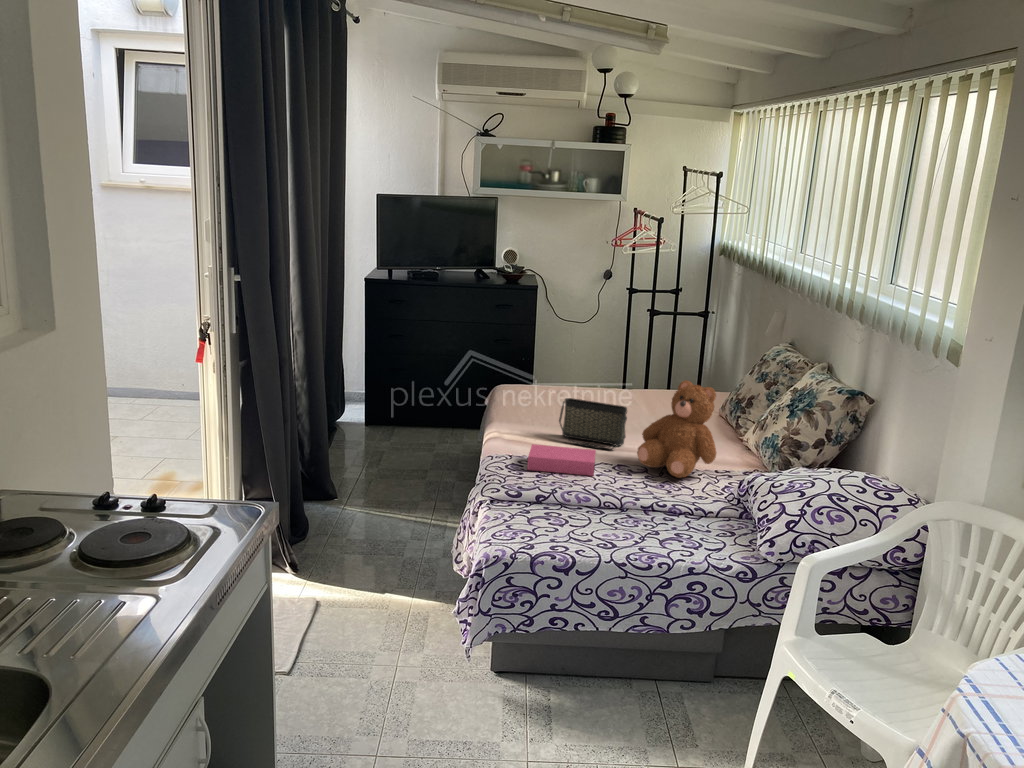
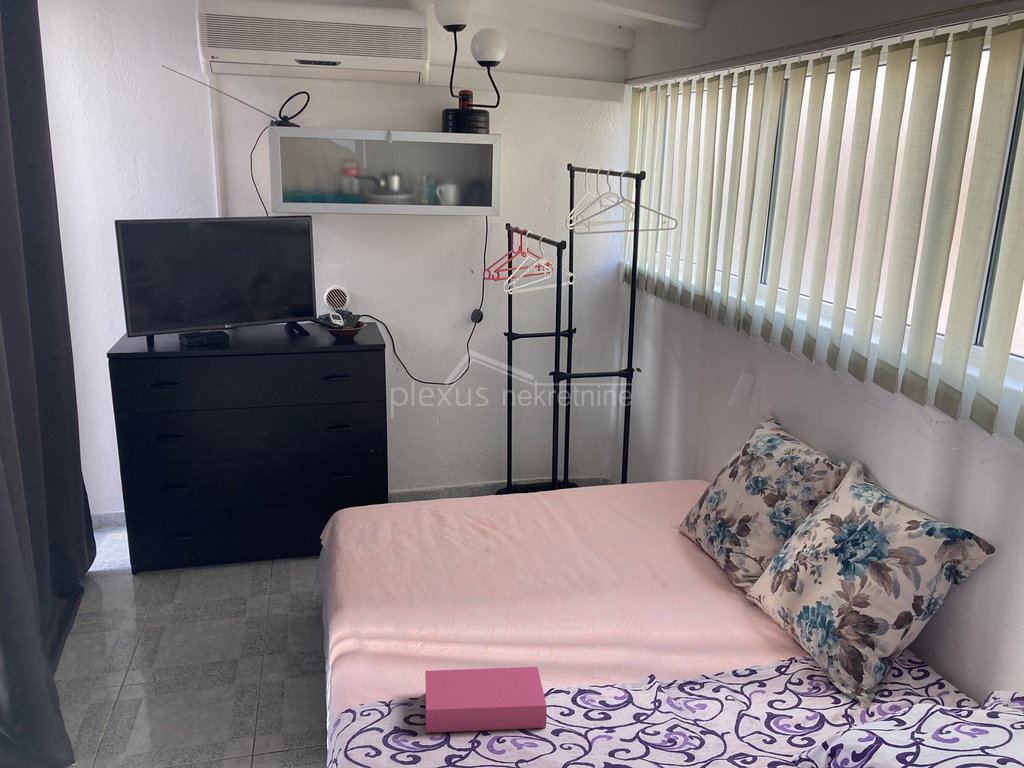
teddy bear: present [637,381,717,478] -> none [609,529,744,711]
handbag: present [559,398,627,449] -> none [459,560,575,647]

